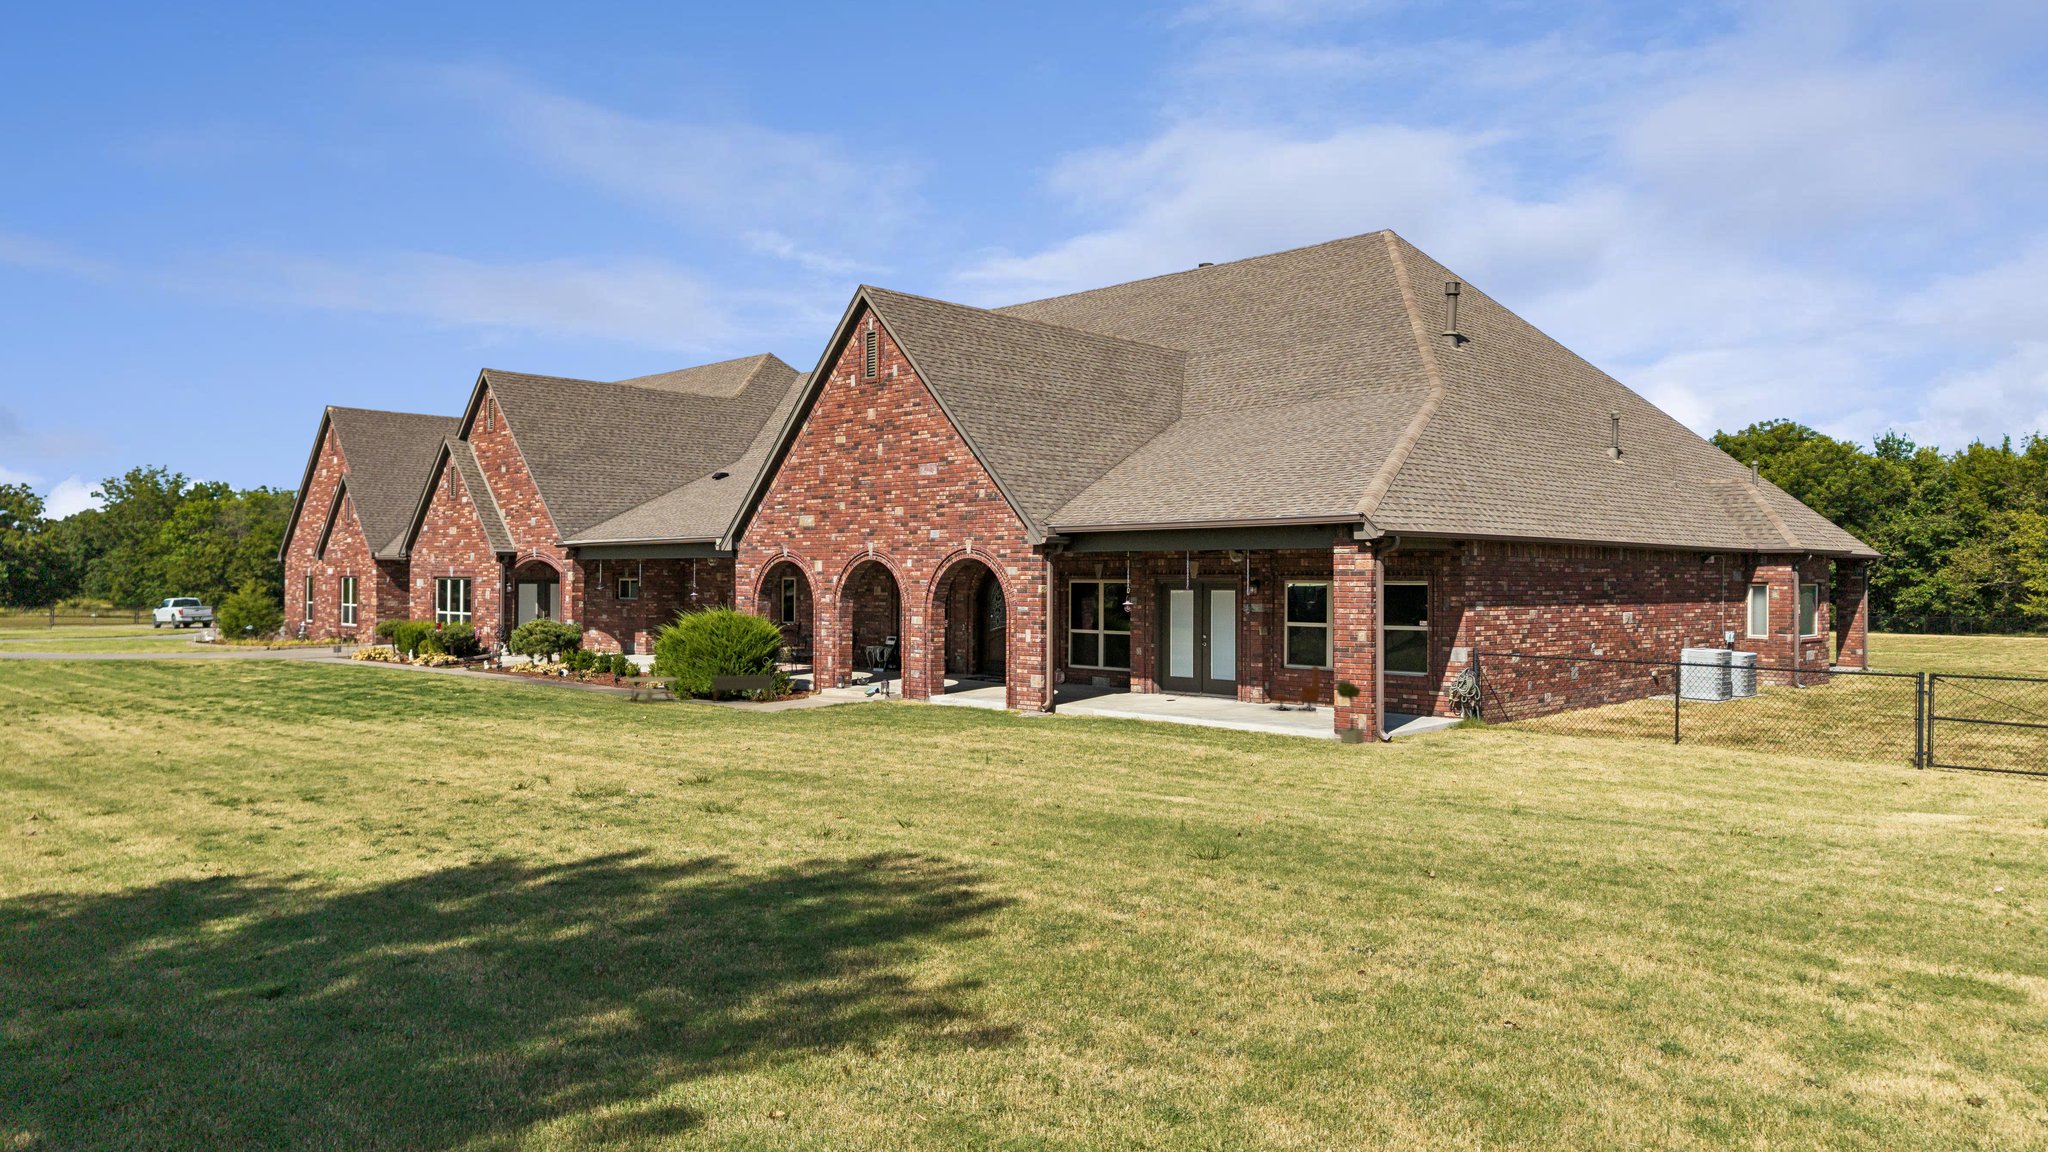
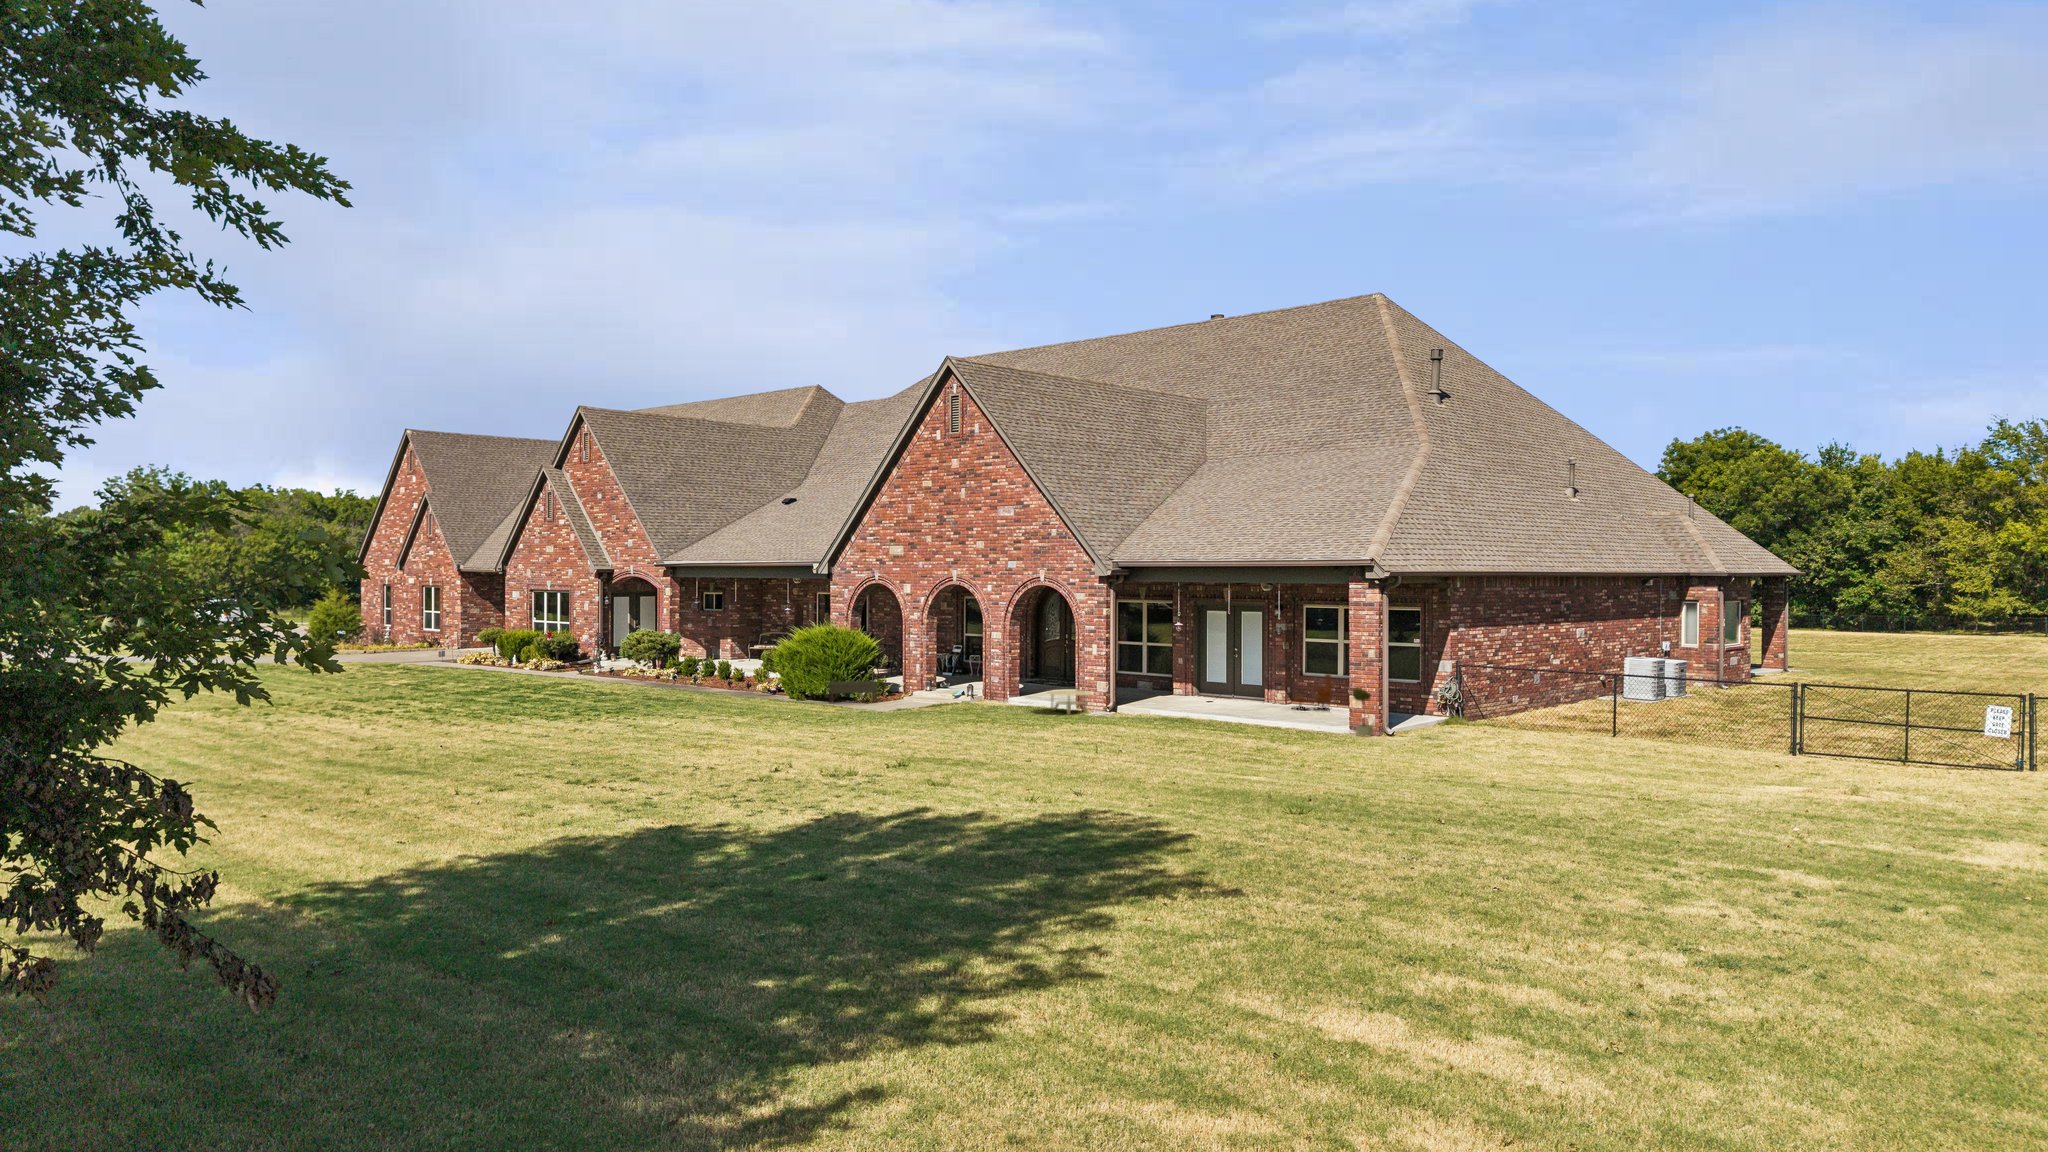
round table: present [624,677,677,704] -> present [1046,690,1092,714]

